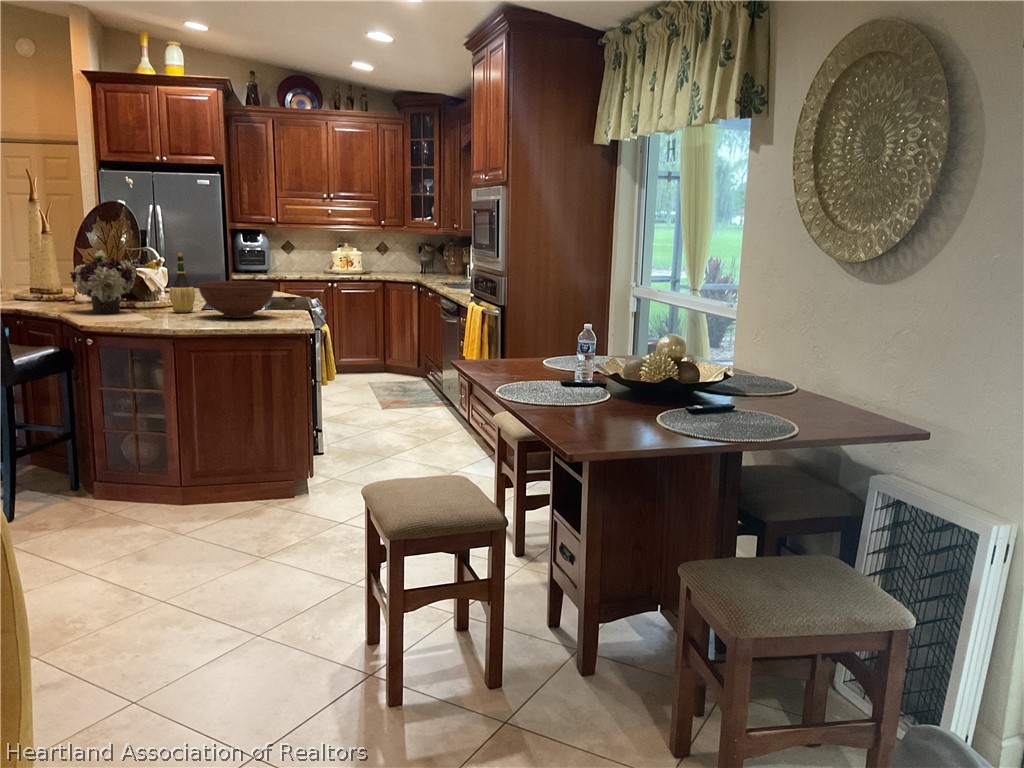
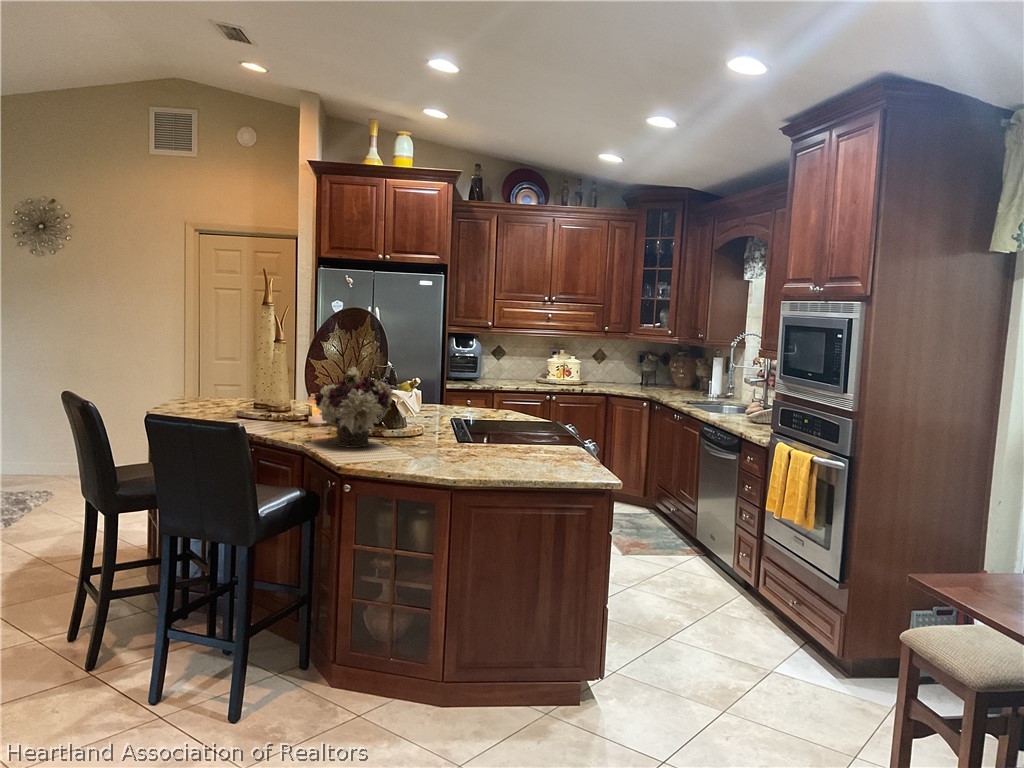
wine bottle: present [169,253,195,312] -> none [430,372,460,449]
fruit bowl: present [198,281,275,318] -> none [476,411,572,464]

